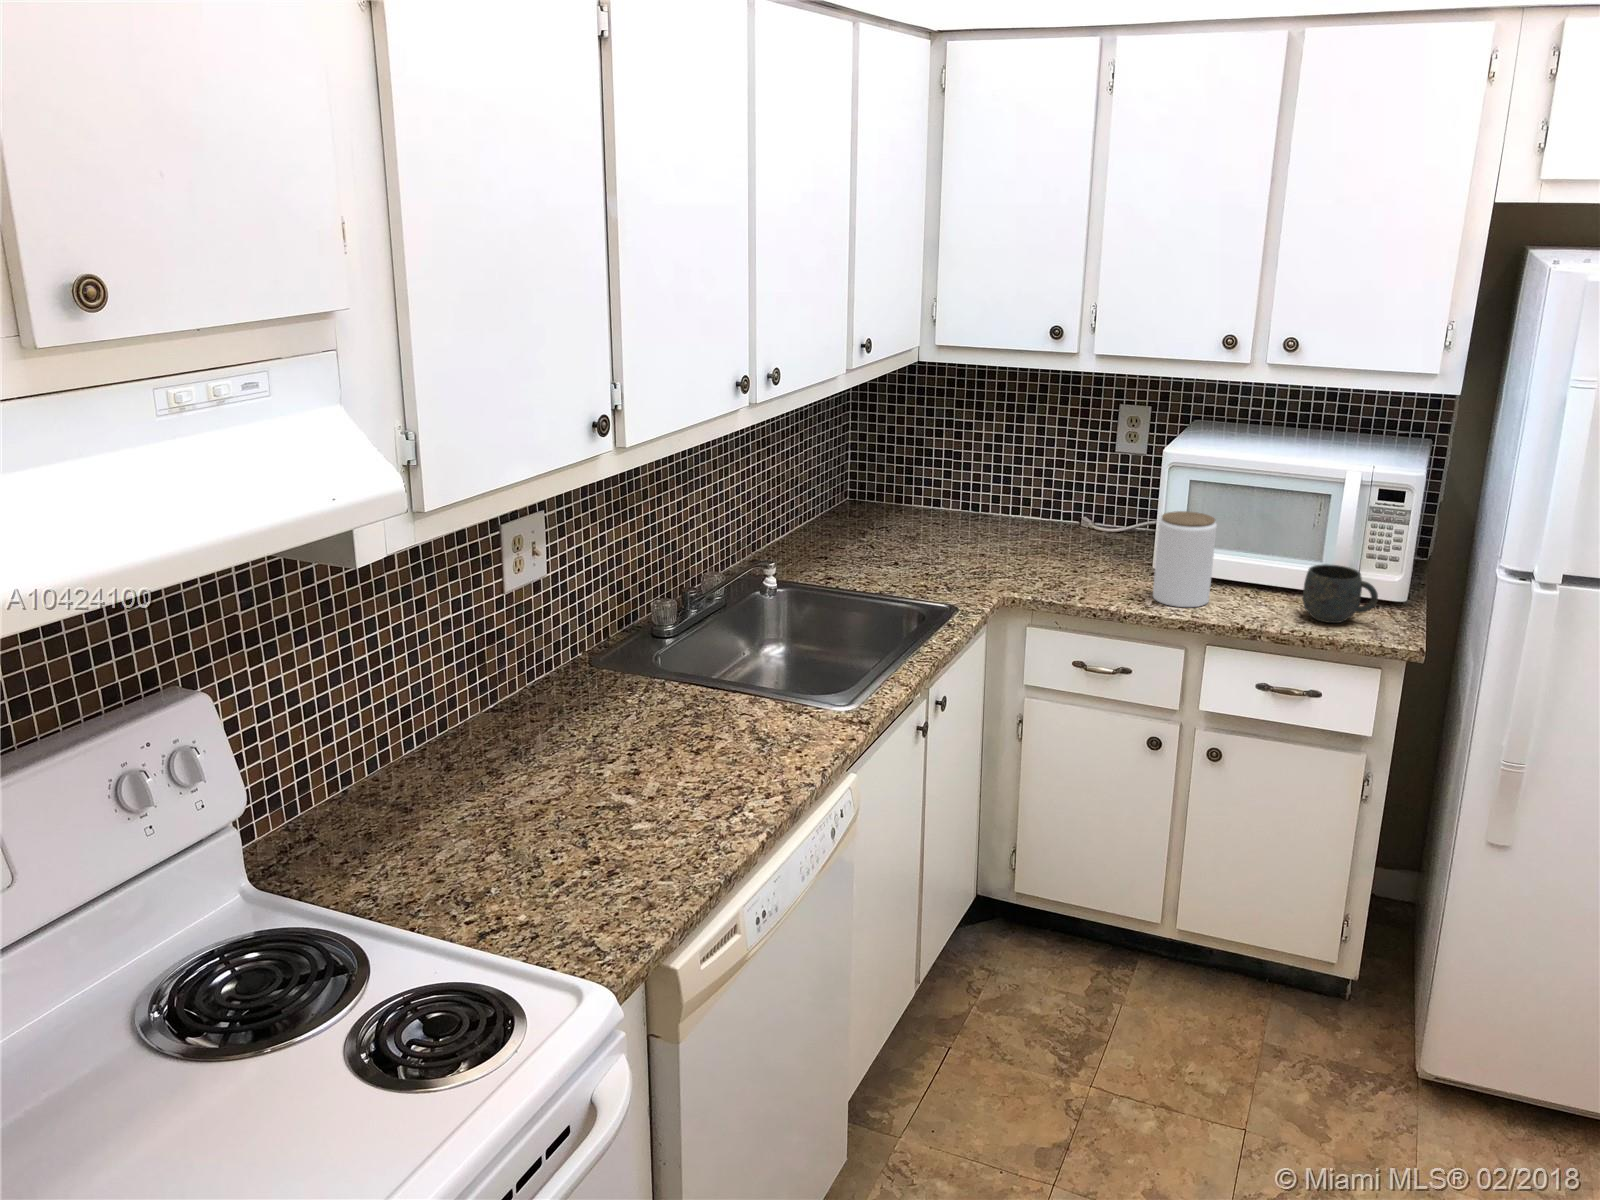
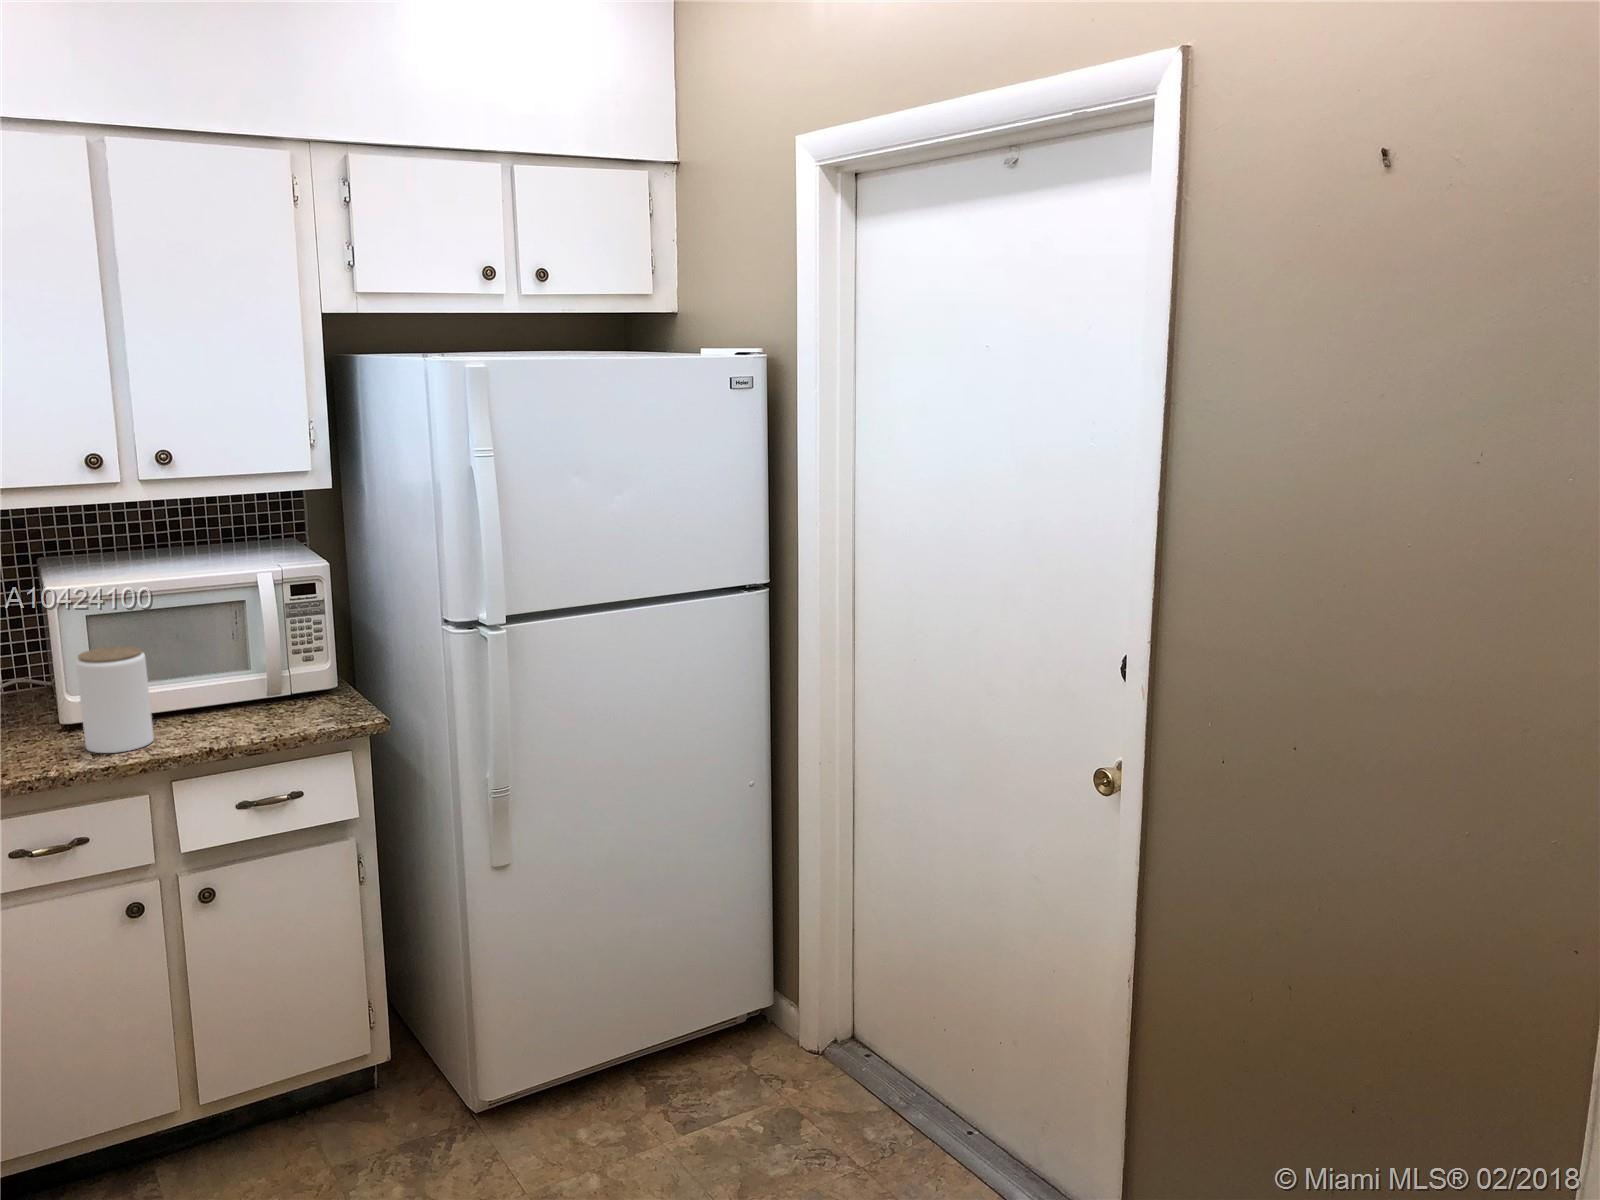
mug: present [1303,564,1378,623] -> none [251,665,325,723]

